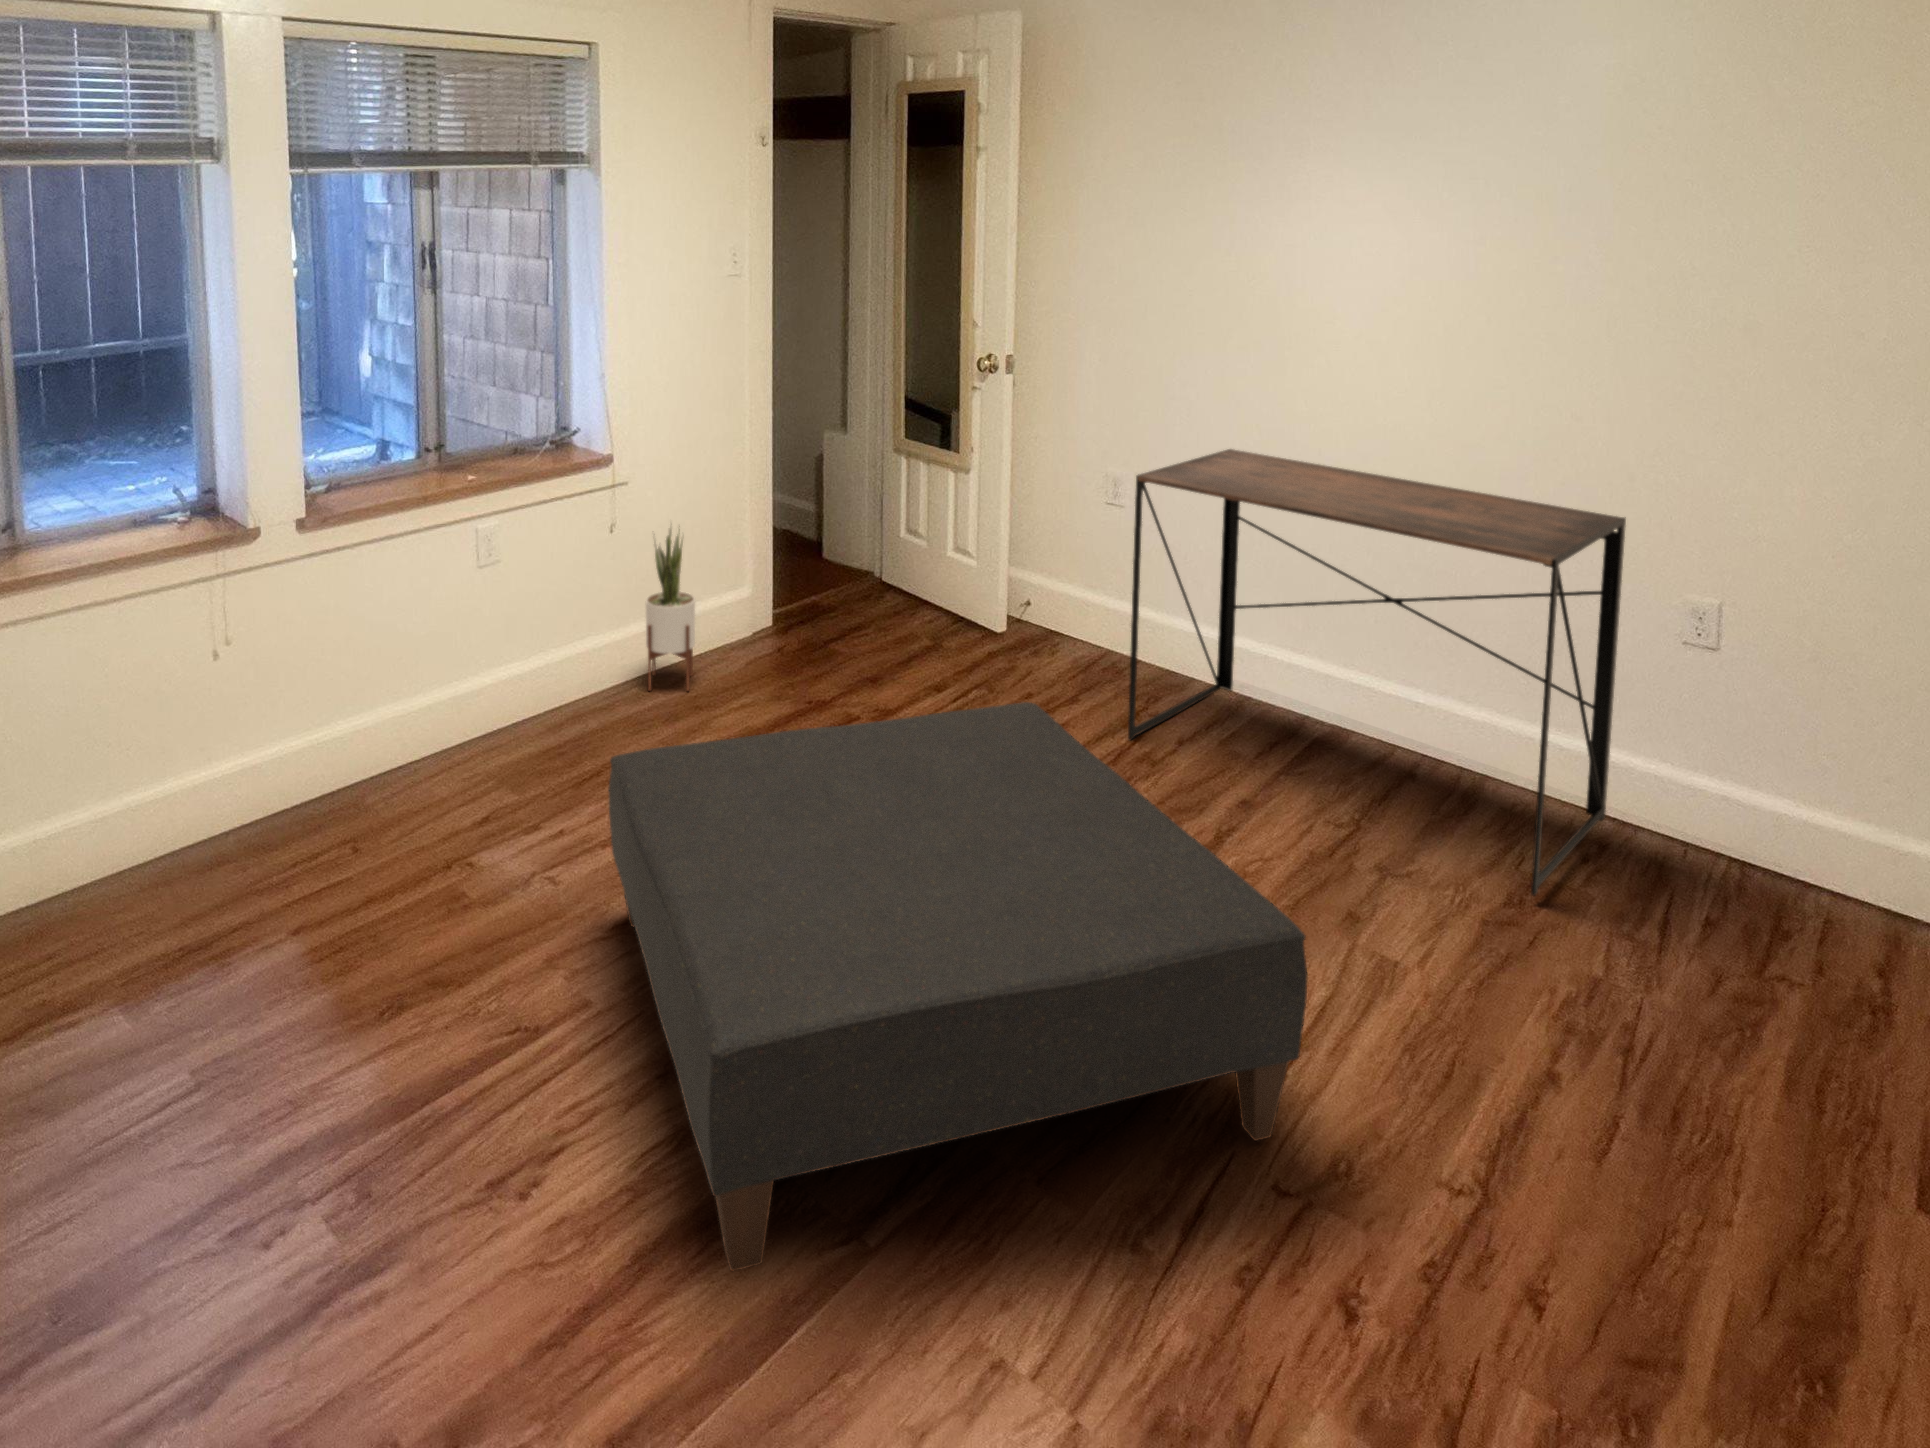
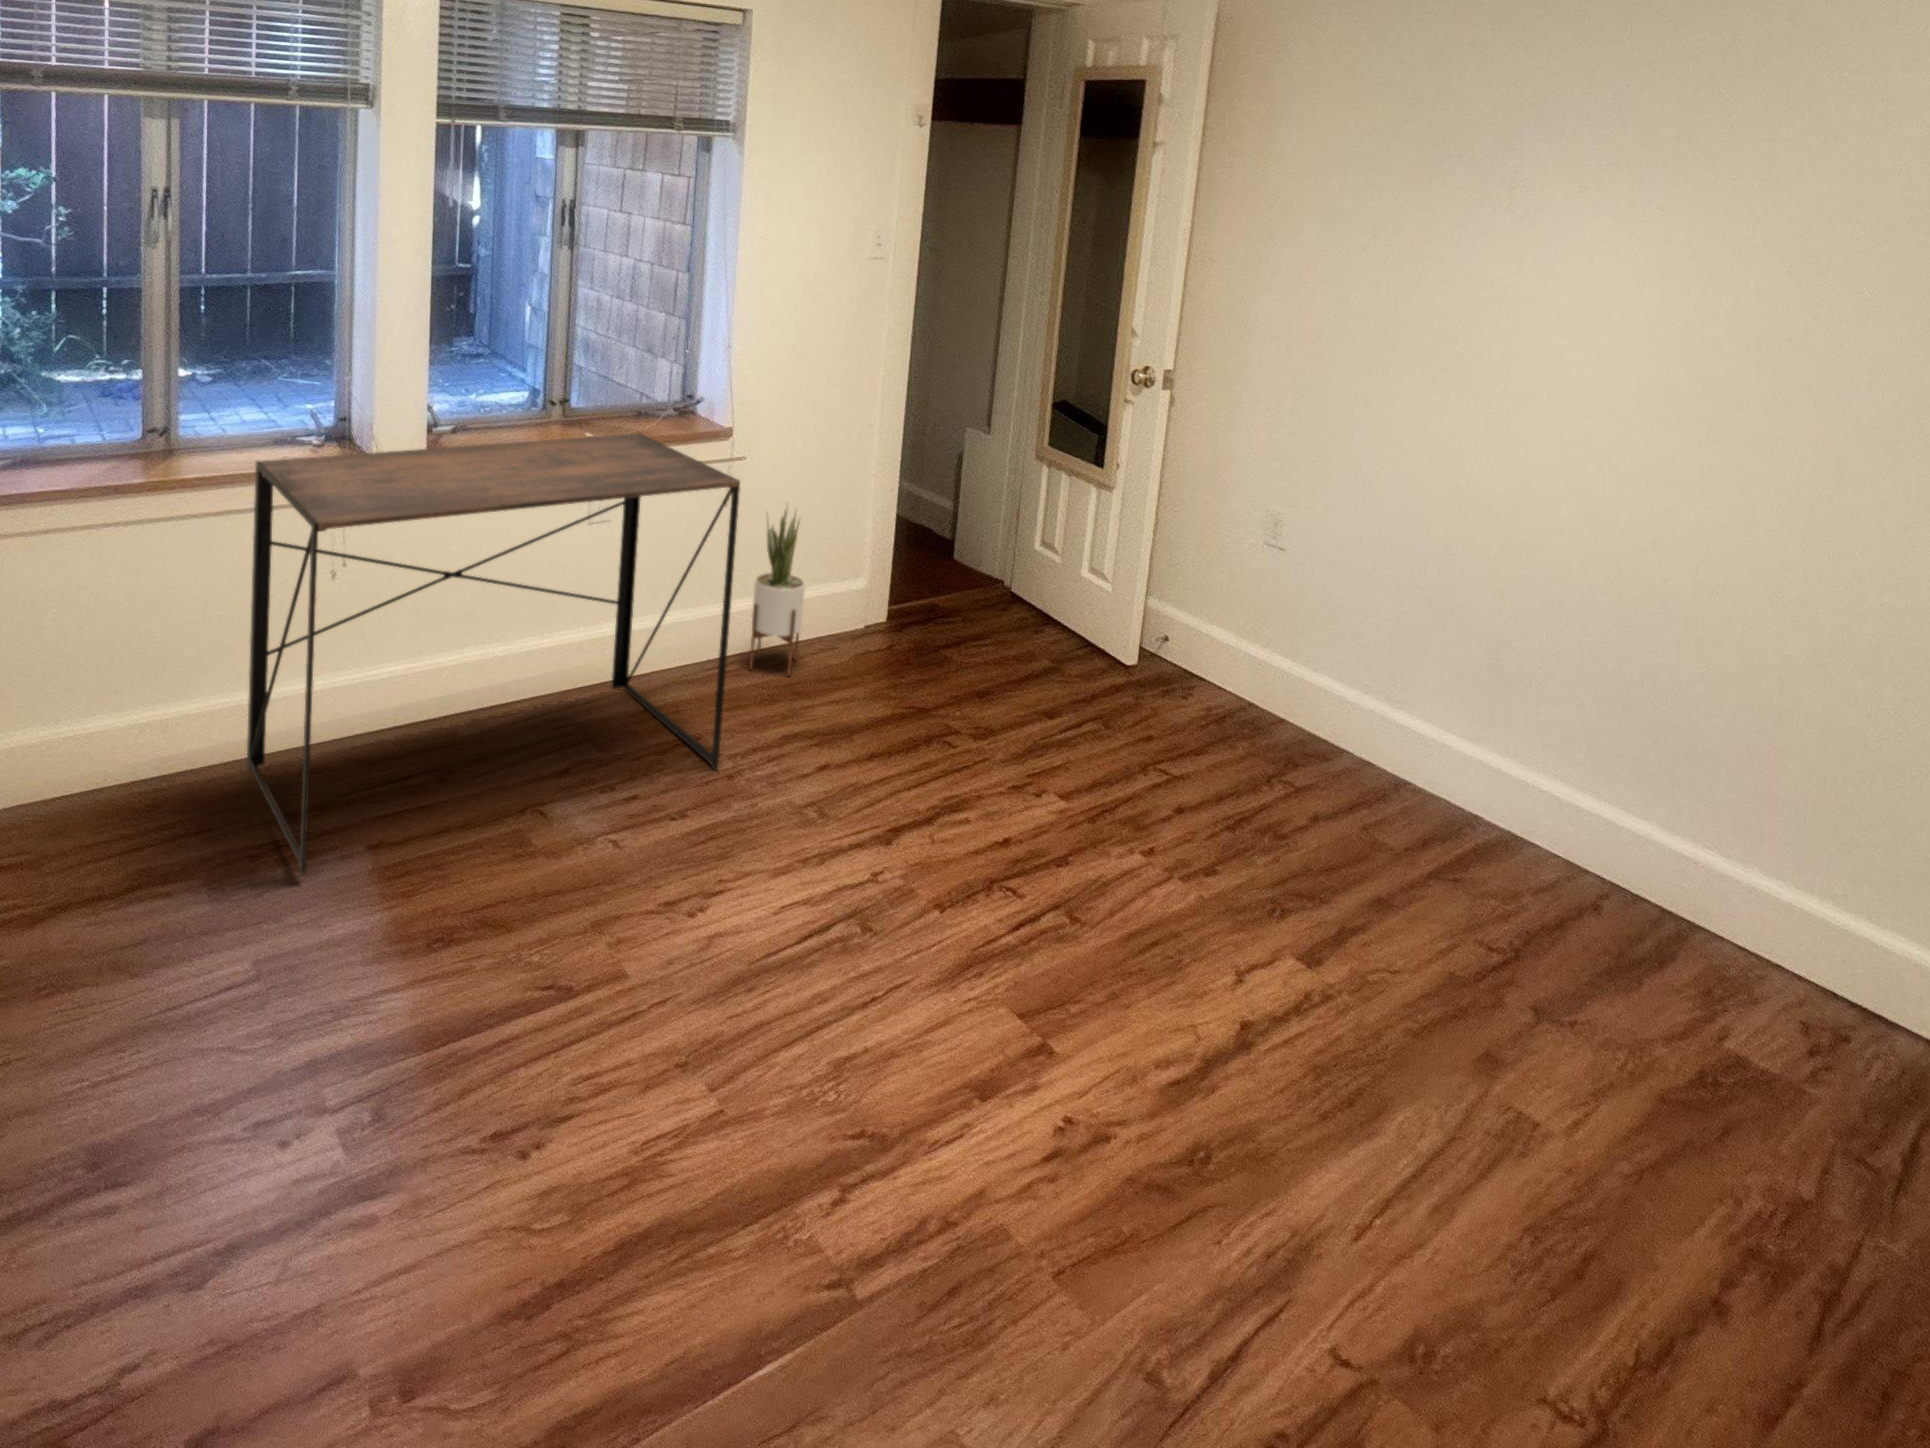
desk: present [1128,449,1626,896] -> present [247,433,740,875]
ottoman: present [609,702,1307,1272] -> none [671,731,1402,1291]

